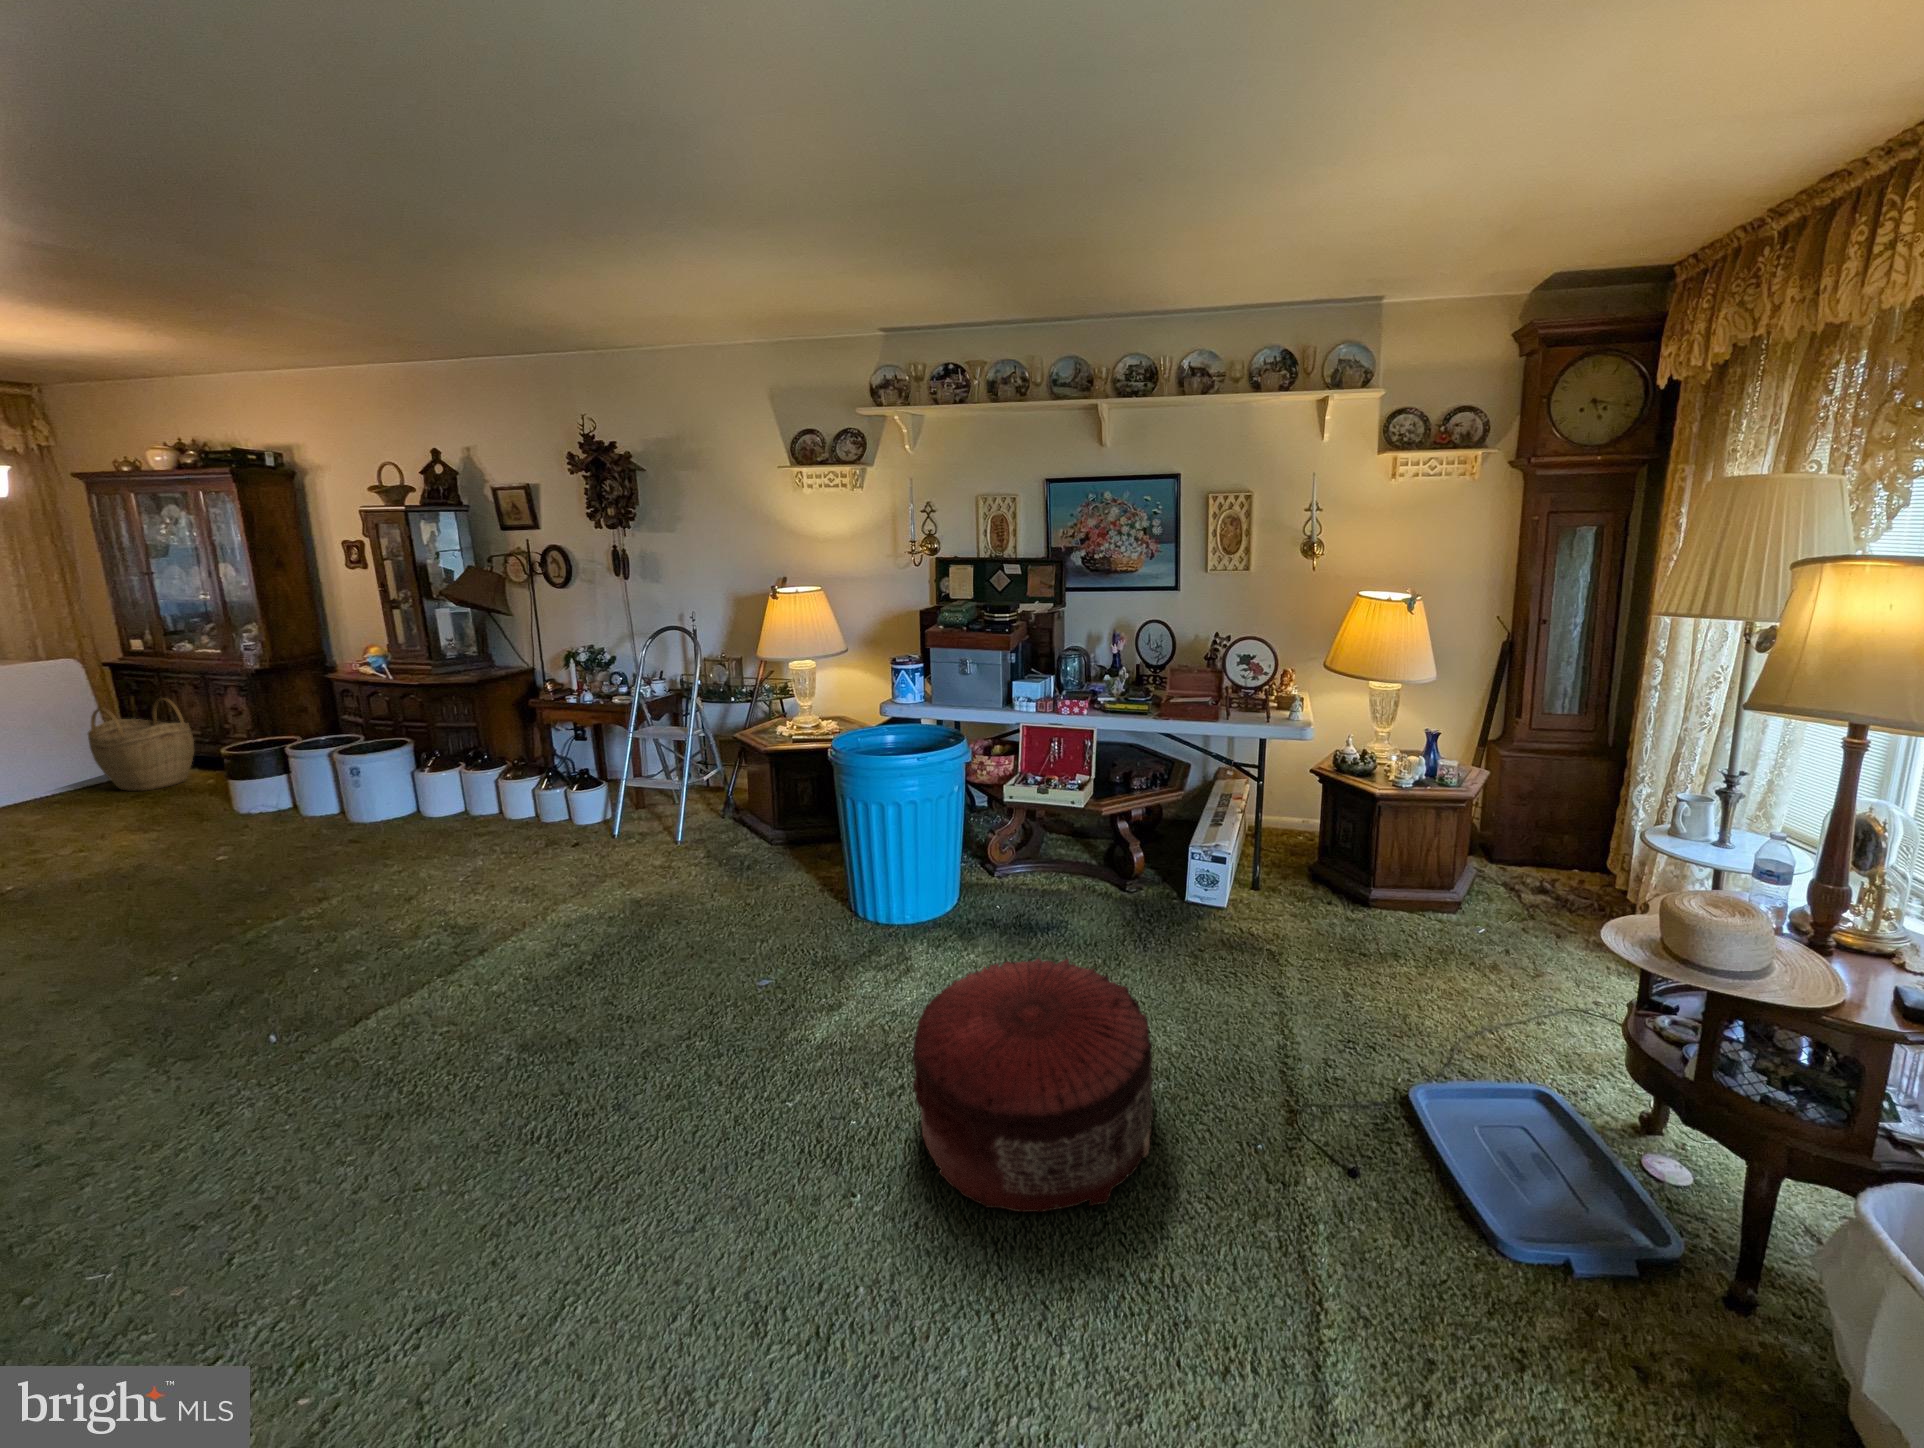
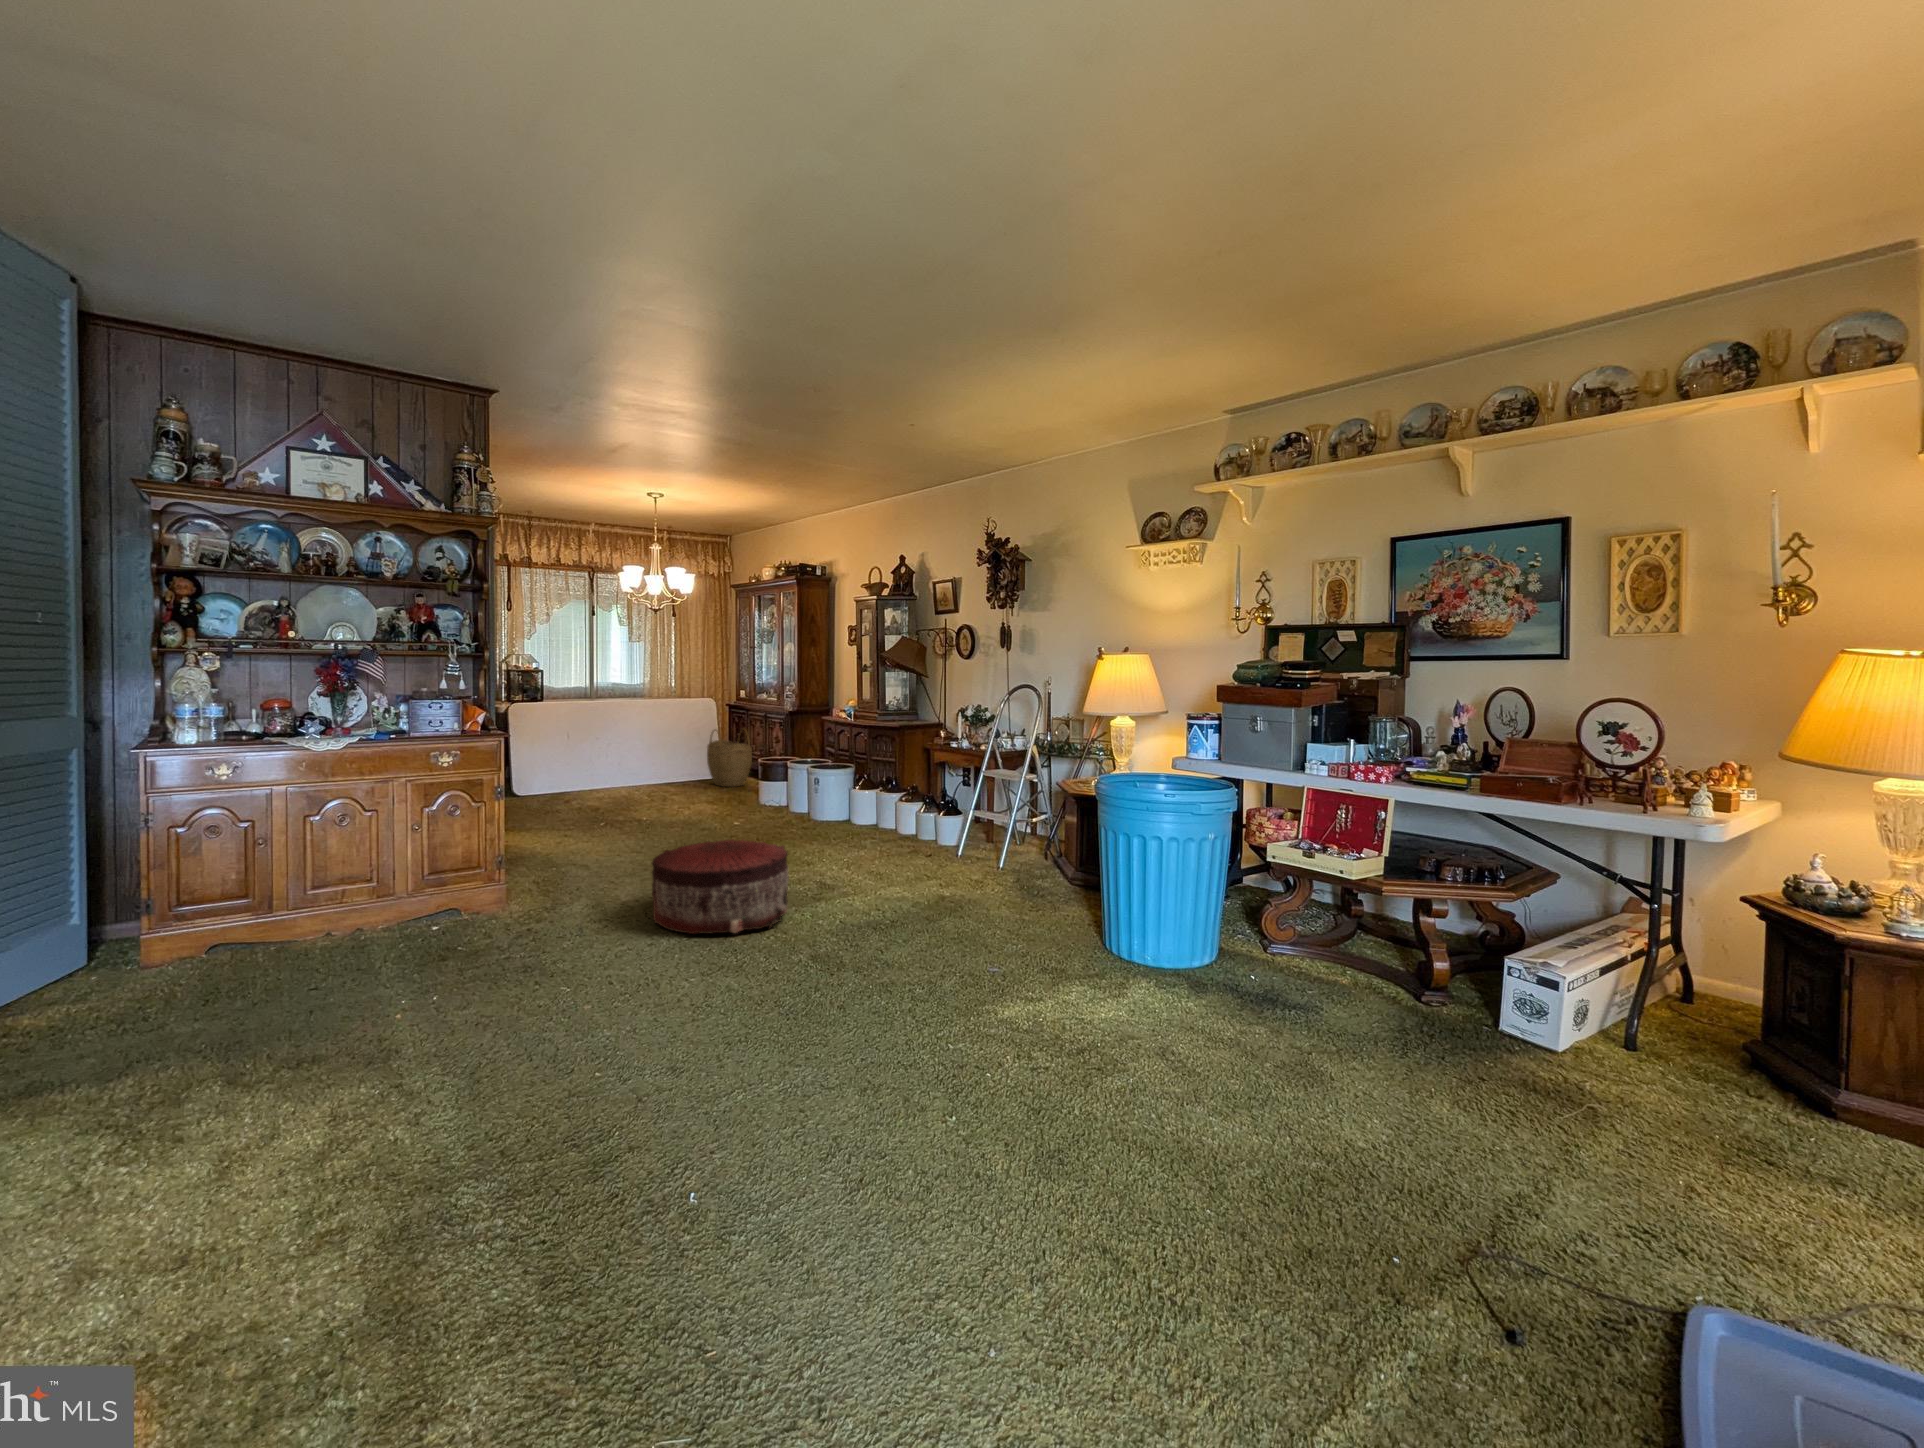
pouf: present [913,958,1154,1212] -> present [652,839,789,934]

